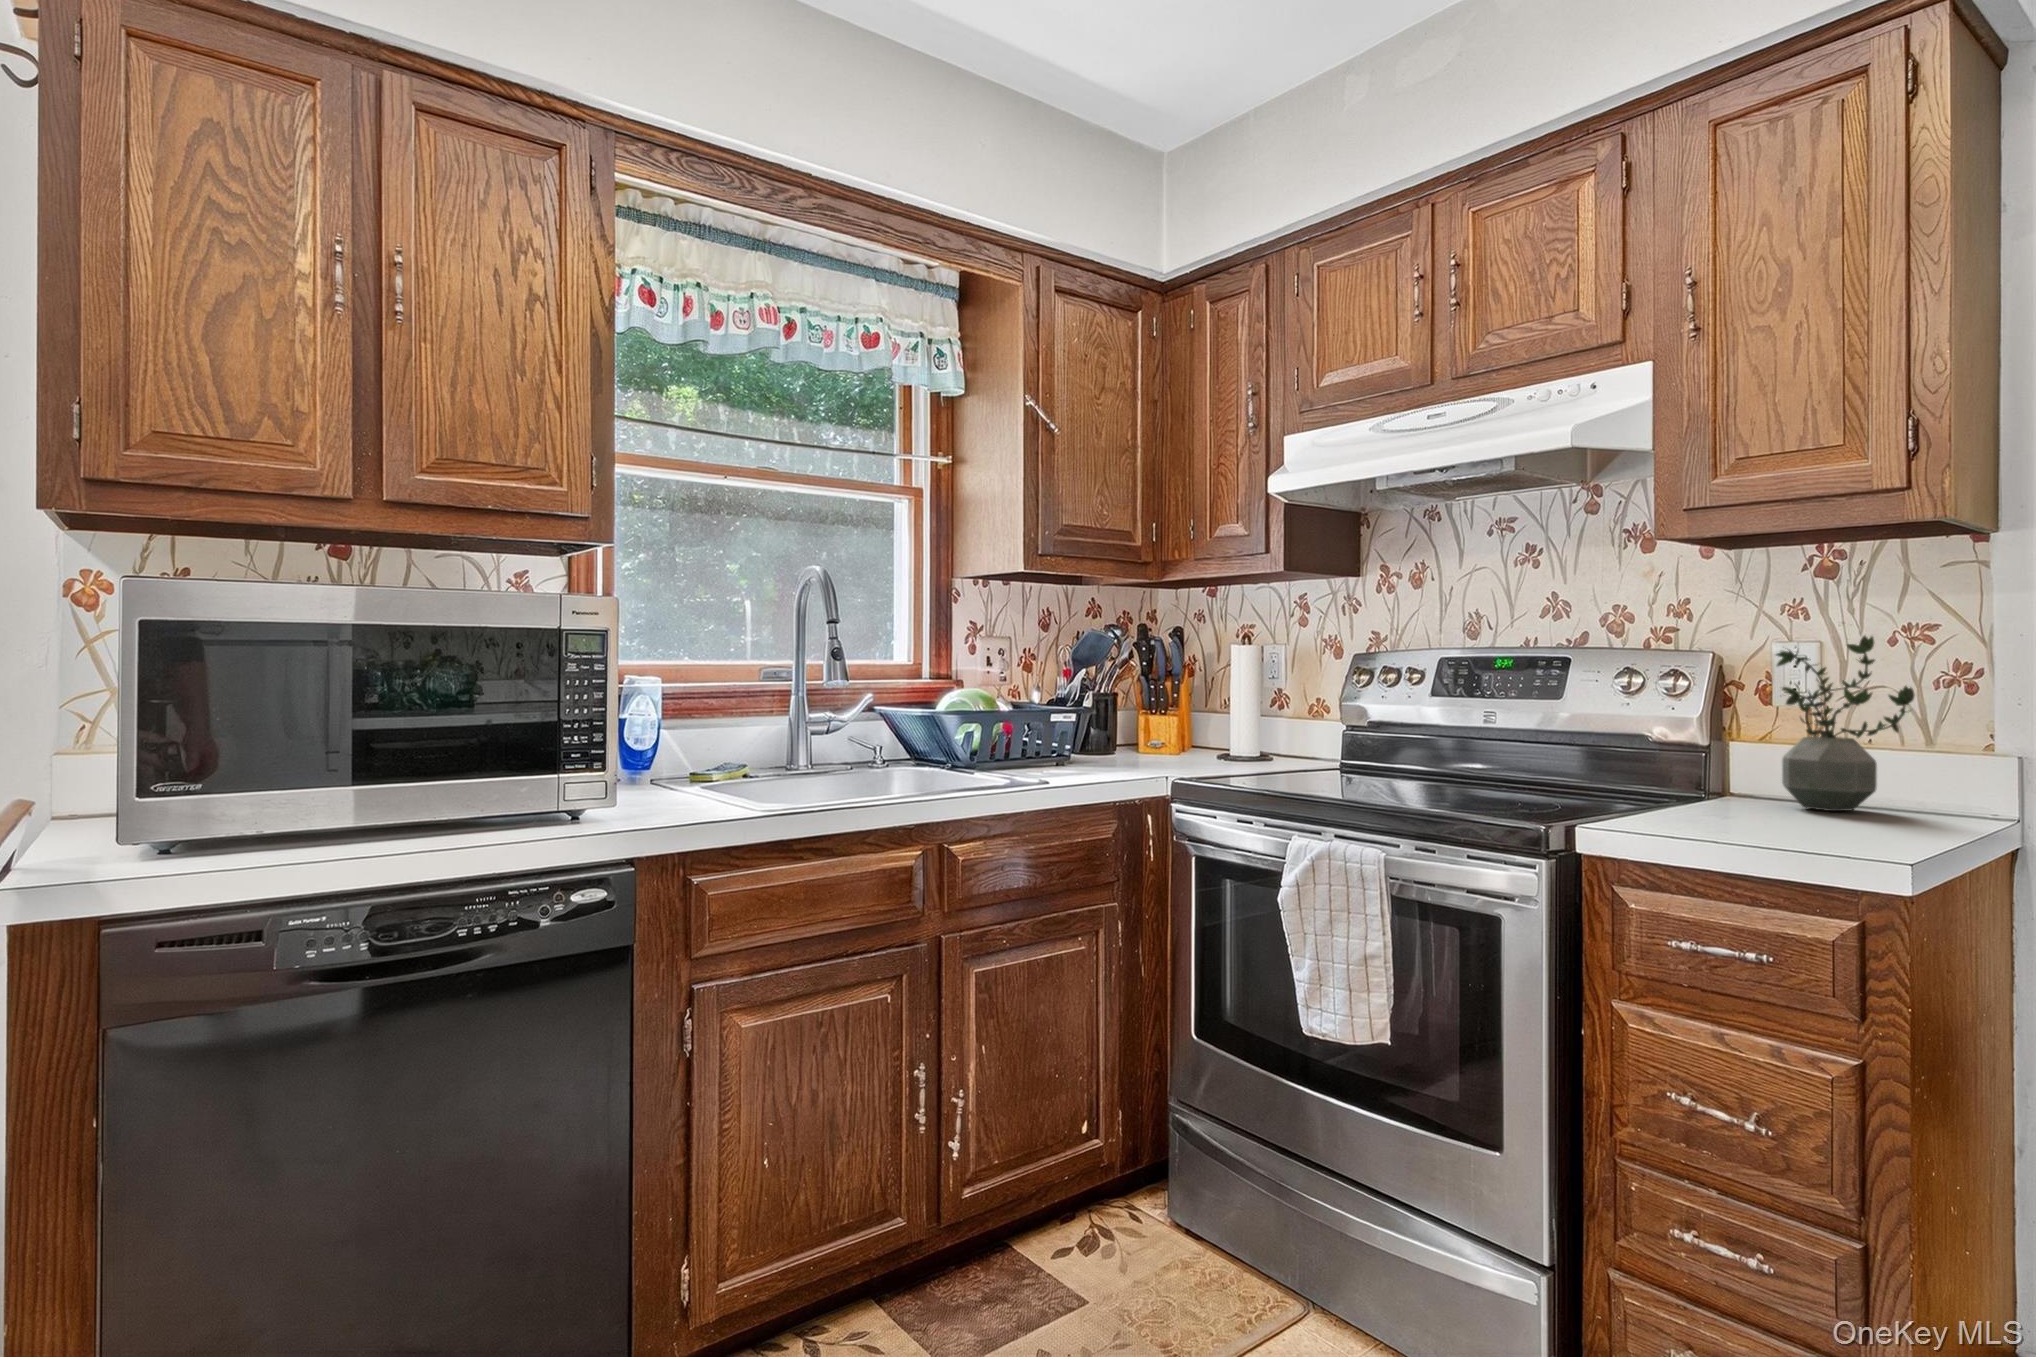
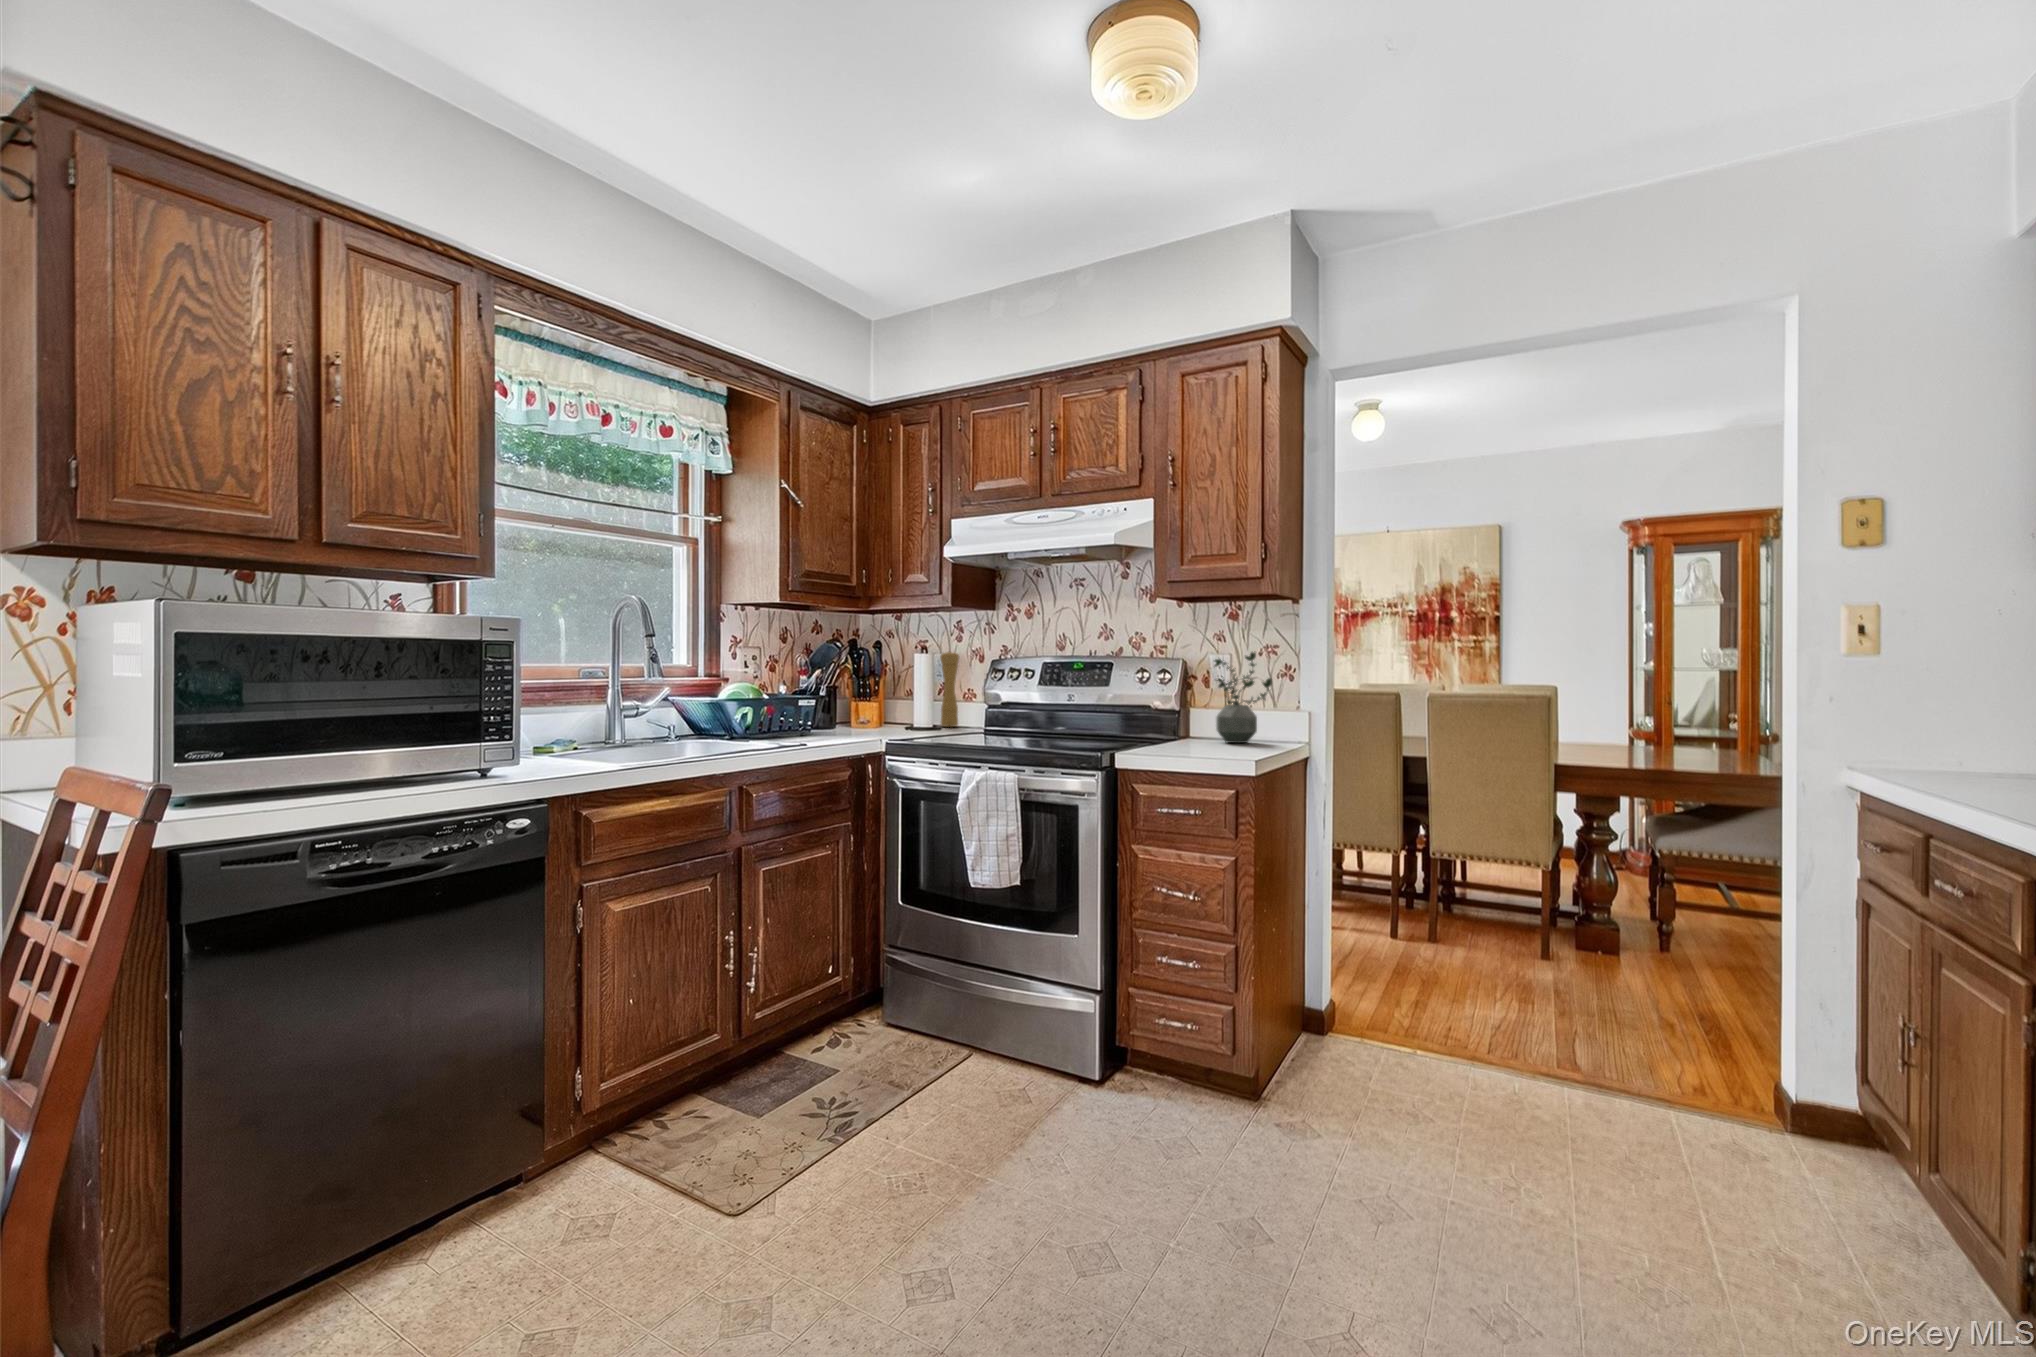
pepper mill: none [1273,642,1303,758] -> present [940,652,959,727]

